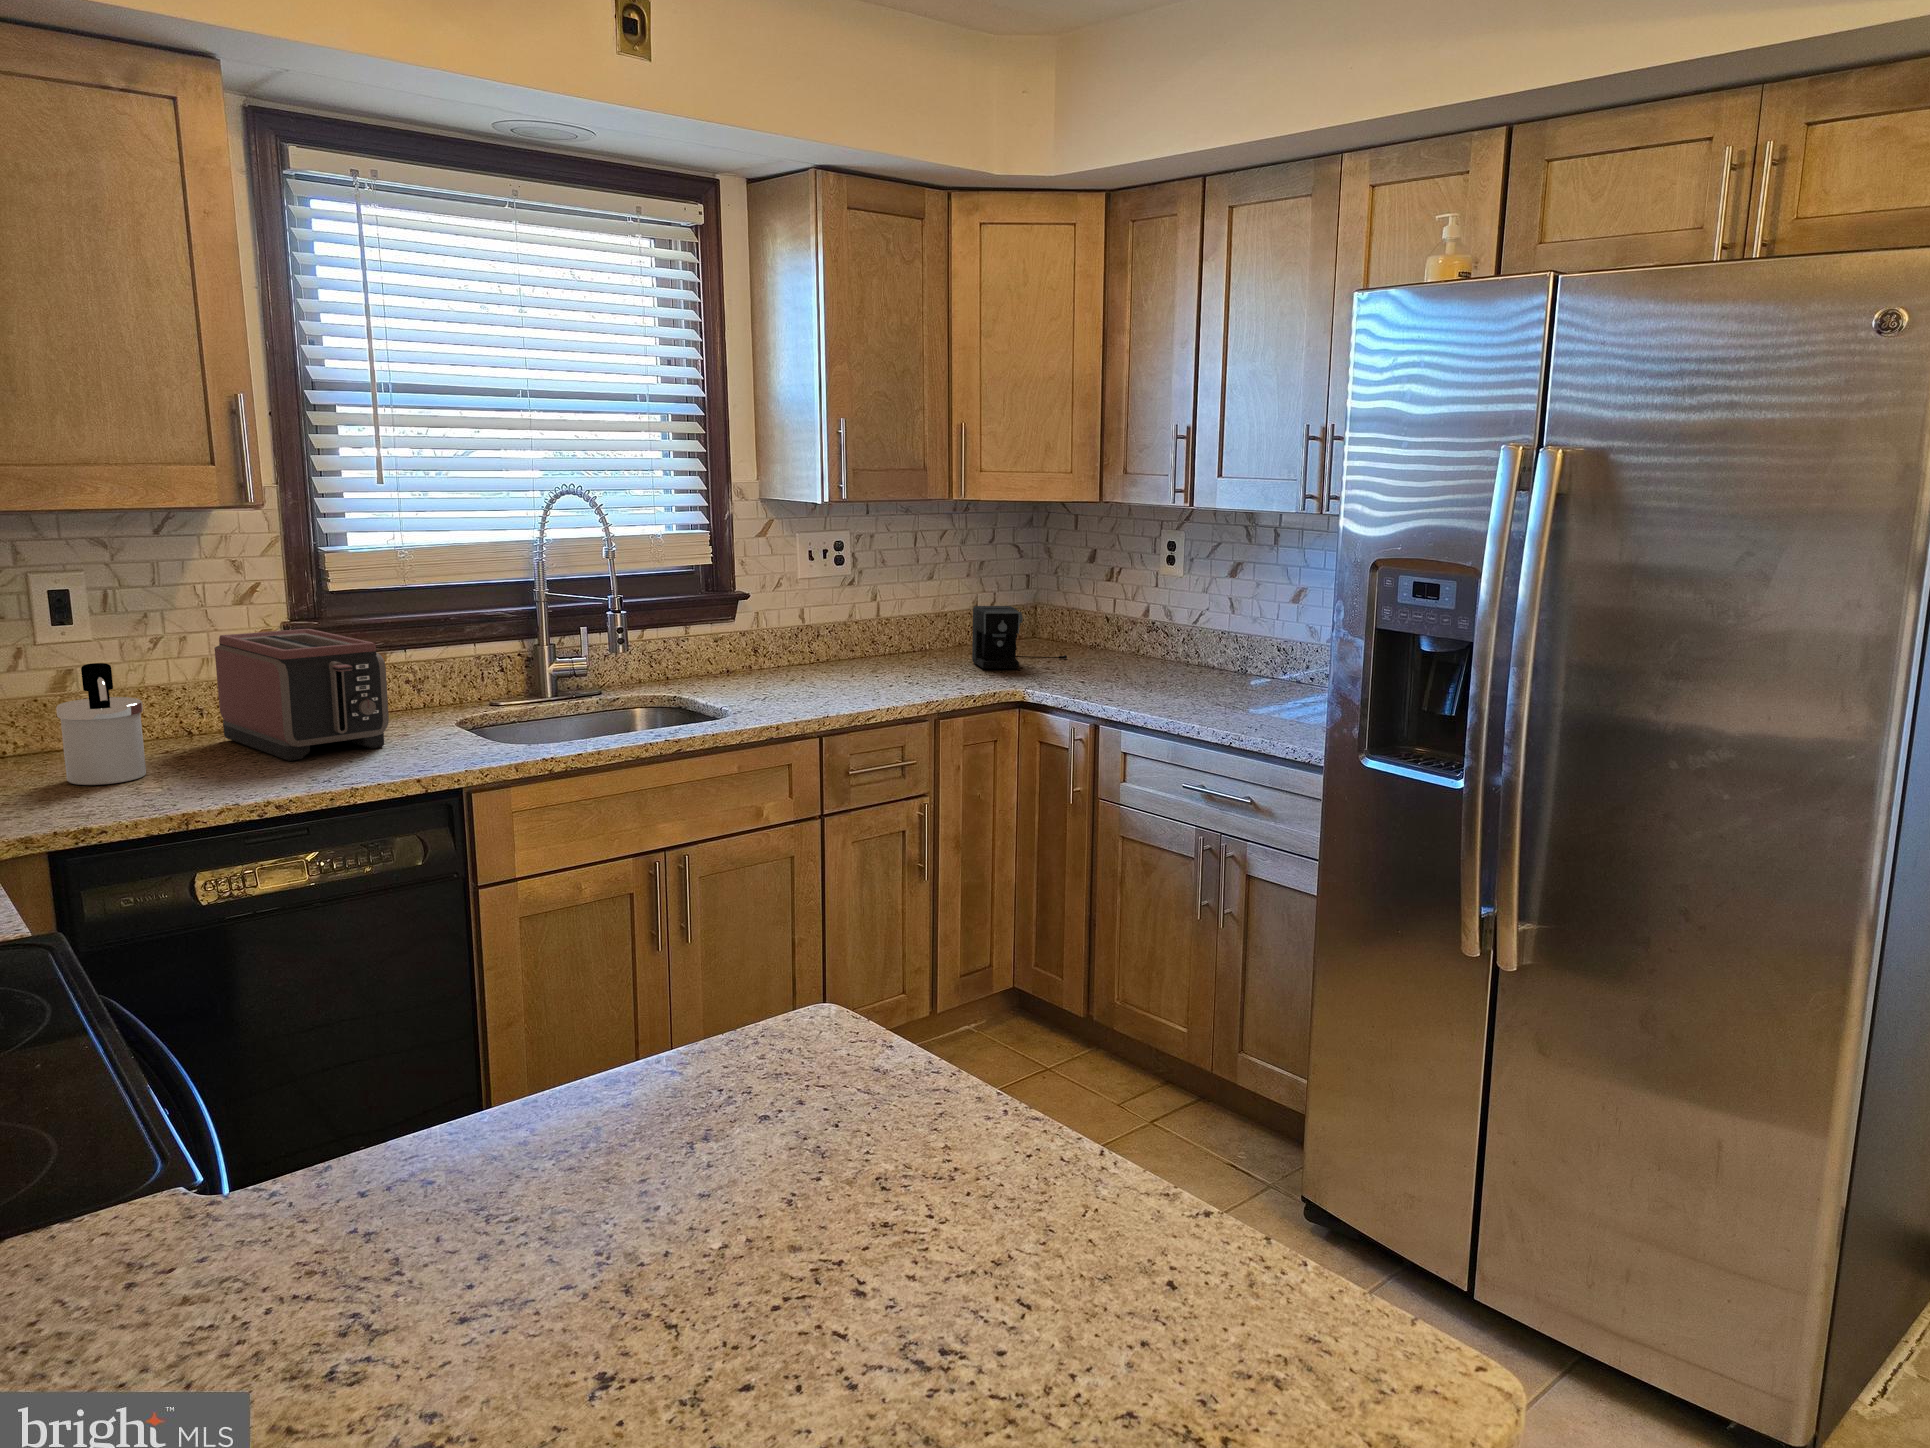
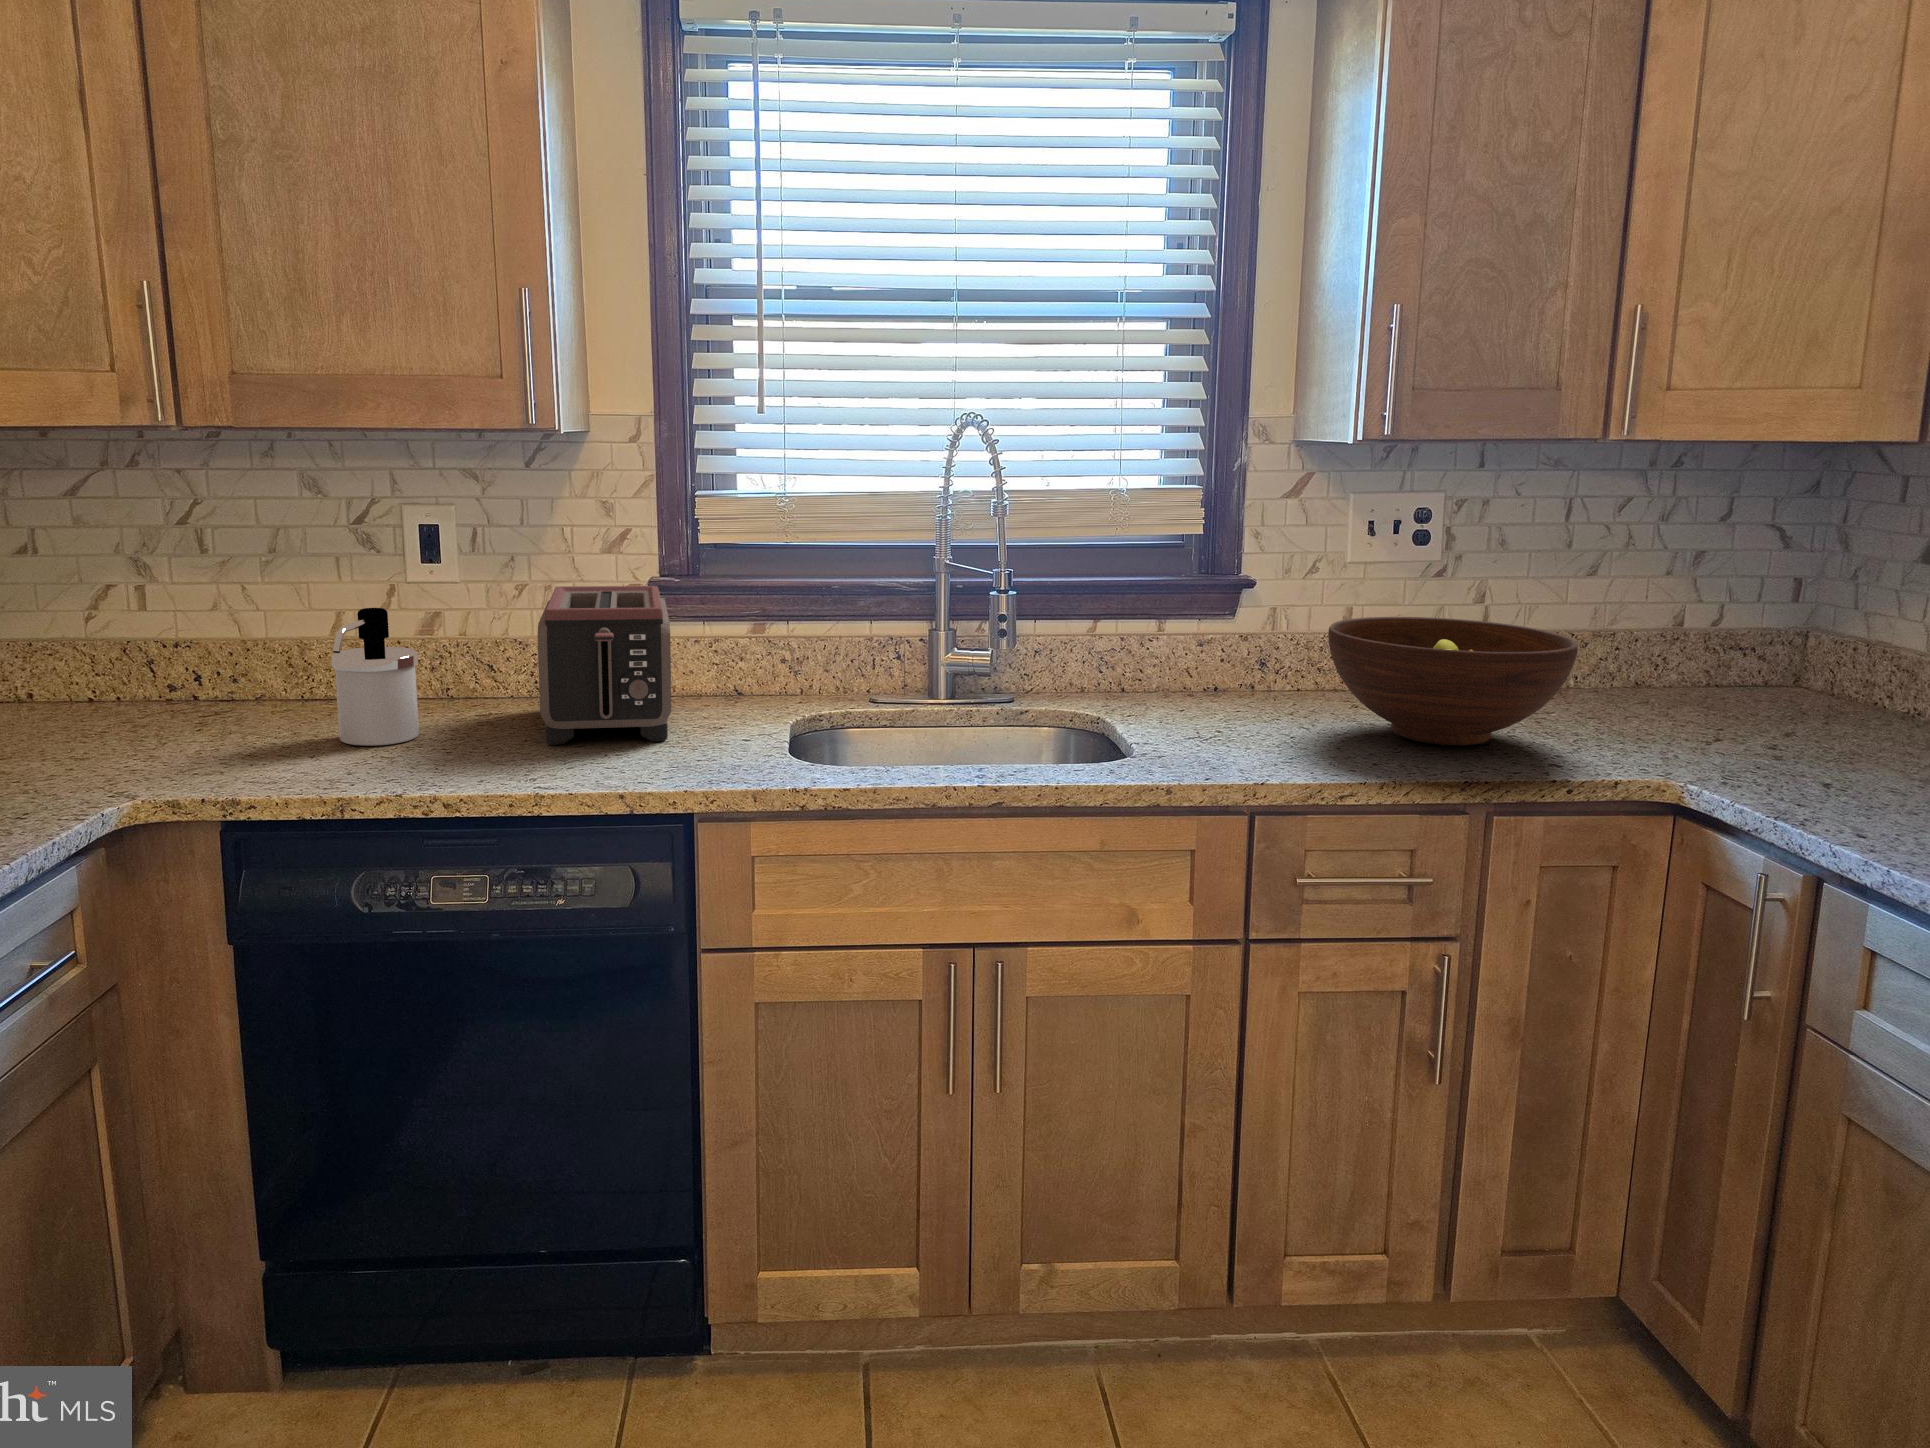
coffee maker: present [972,606,1067,668] -> none [1629,623,1829,738]
fruit bowl: none [820,611,962,686] -> present [1328,617,1578,746]

